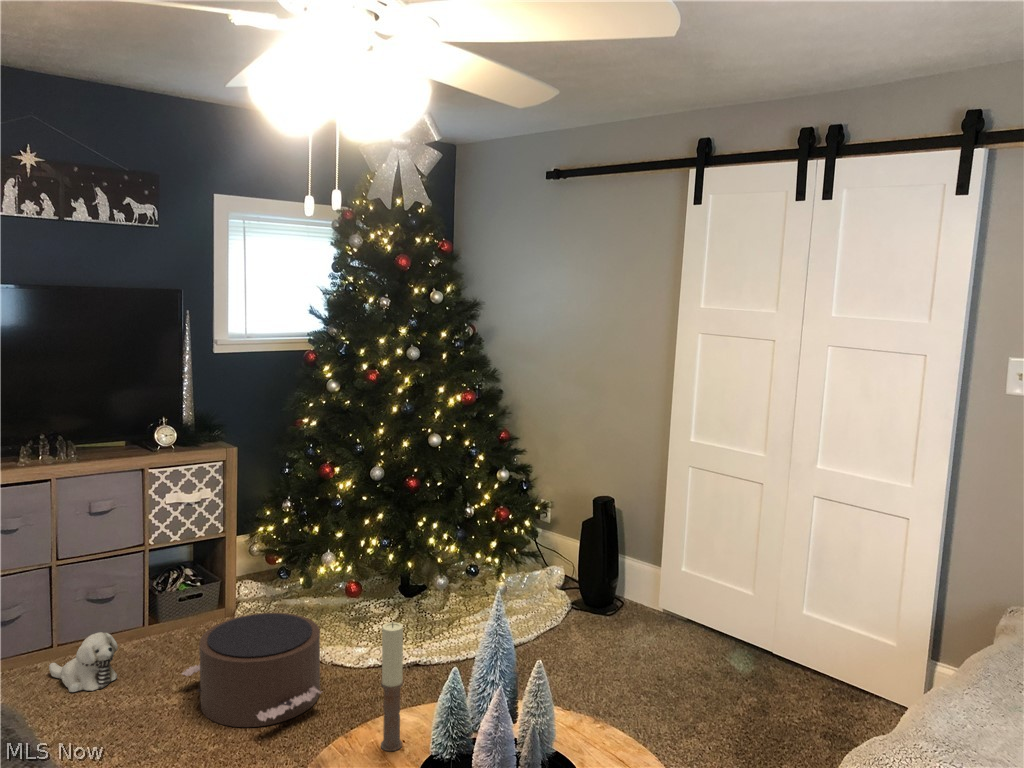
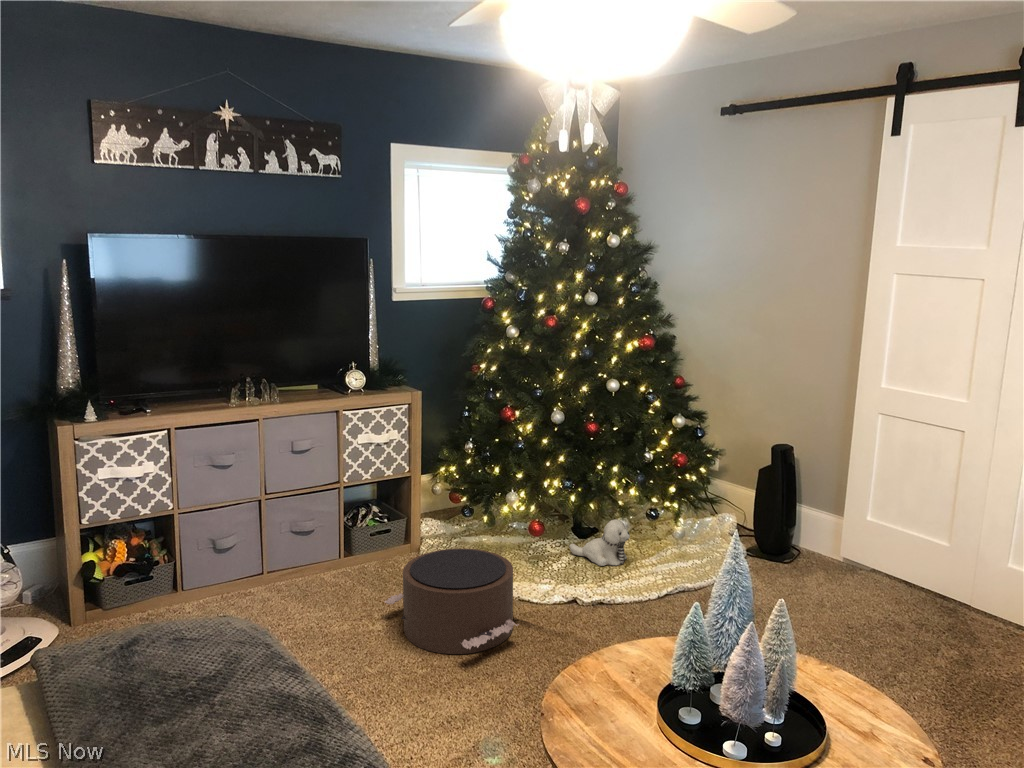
candle: present [381,622,403,751] -> none [612,557,636,681]
plush toy: present [49,632,118,692] -> present [569,519,630,566]

